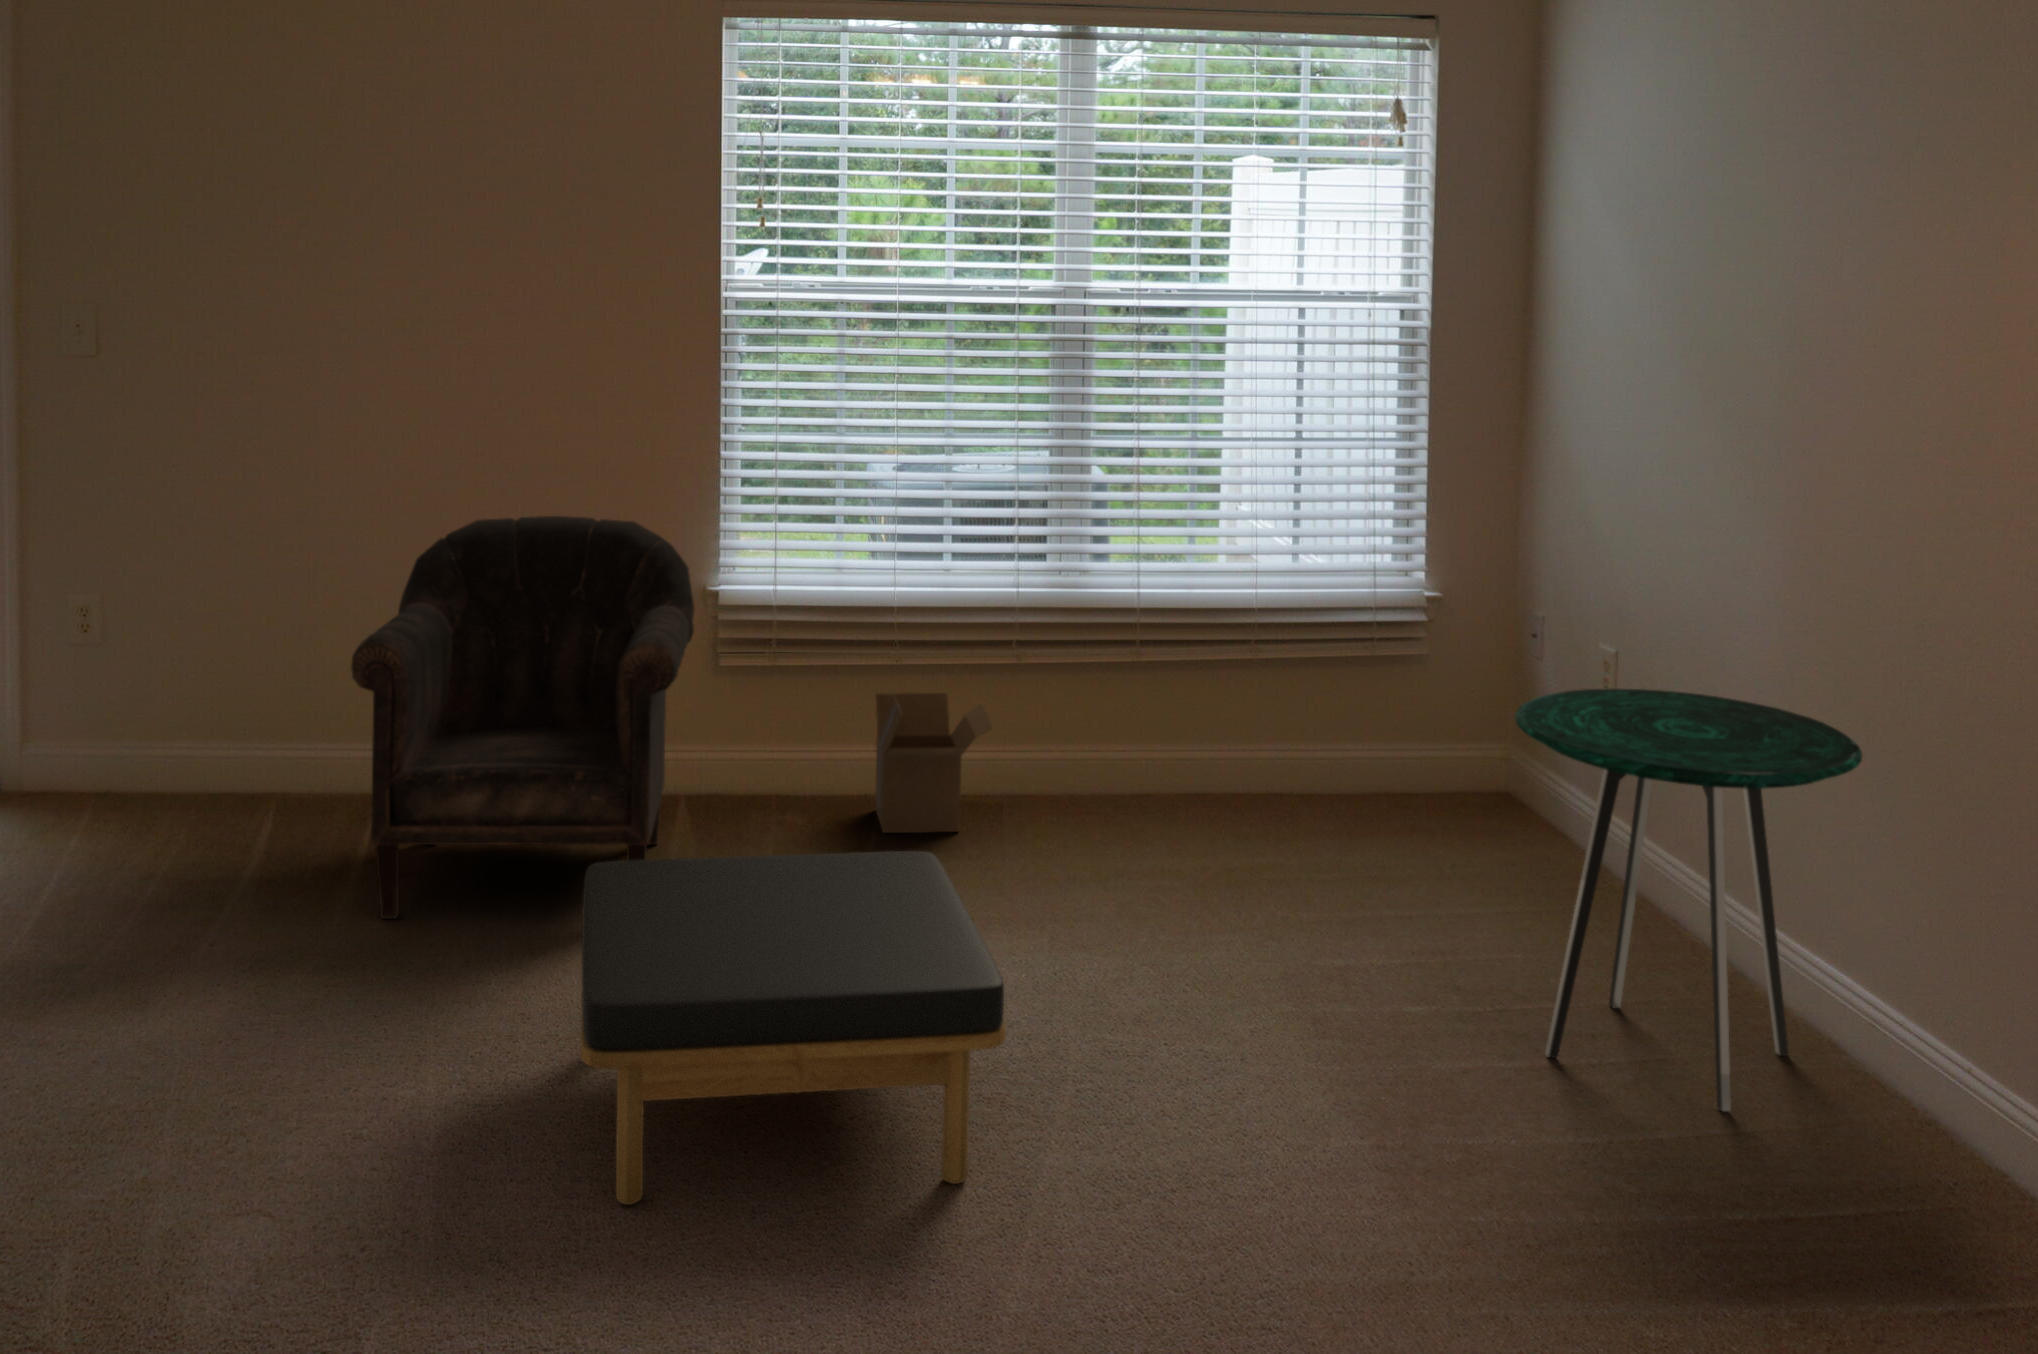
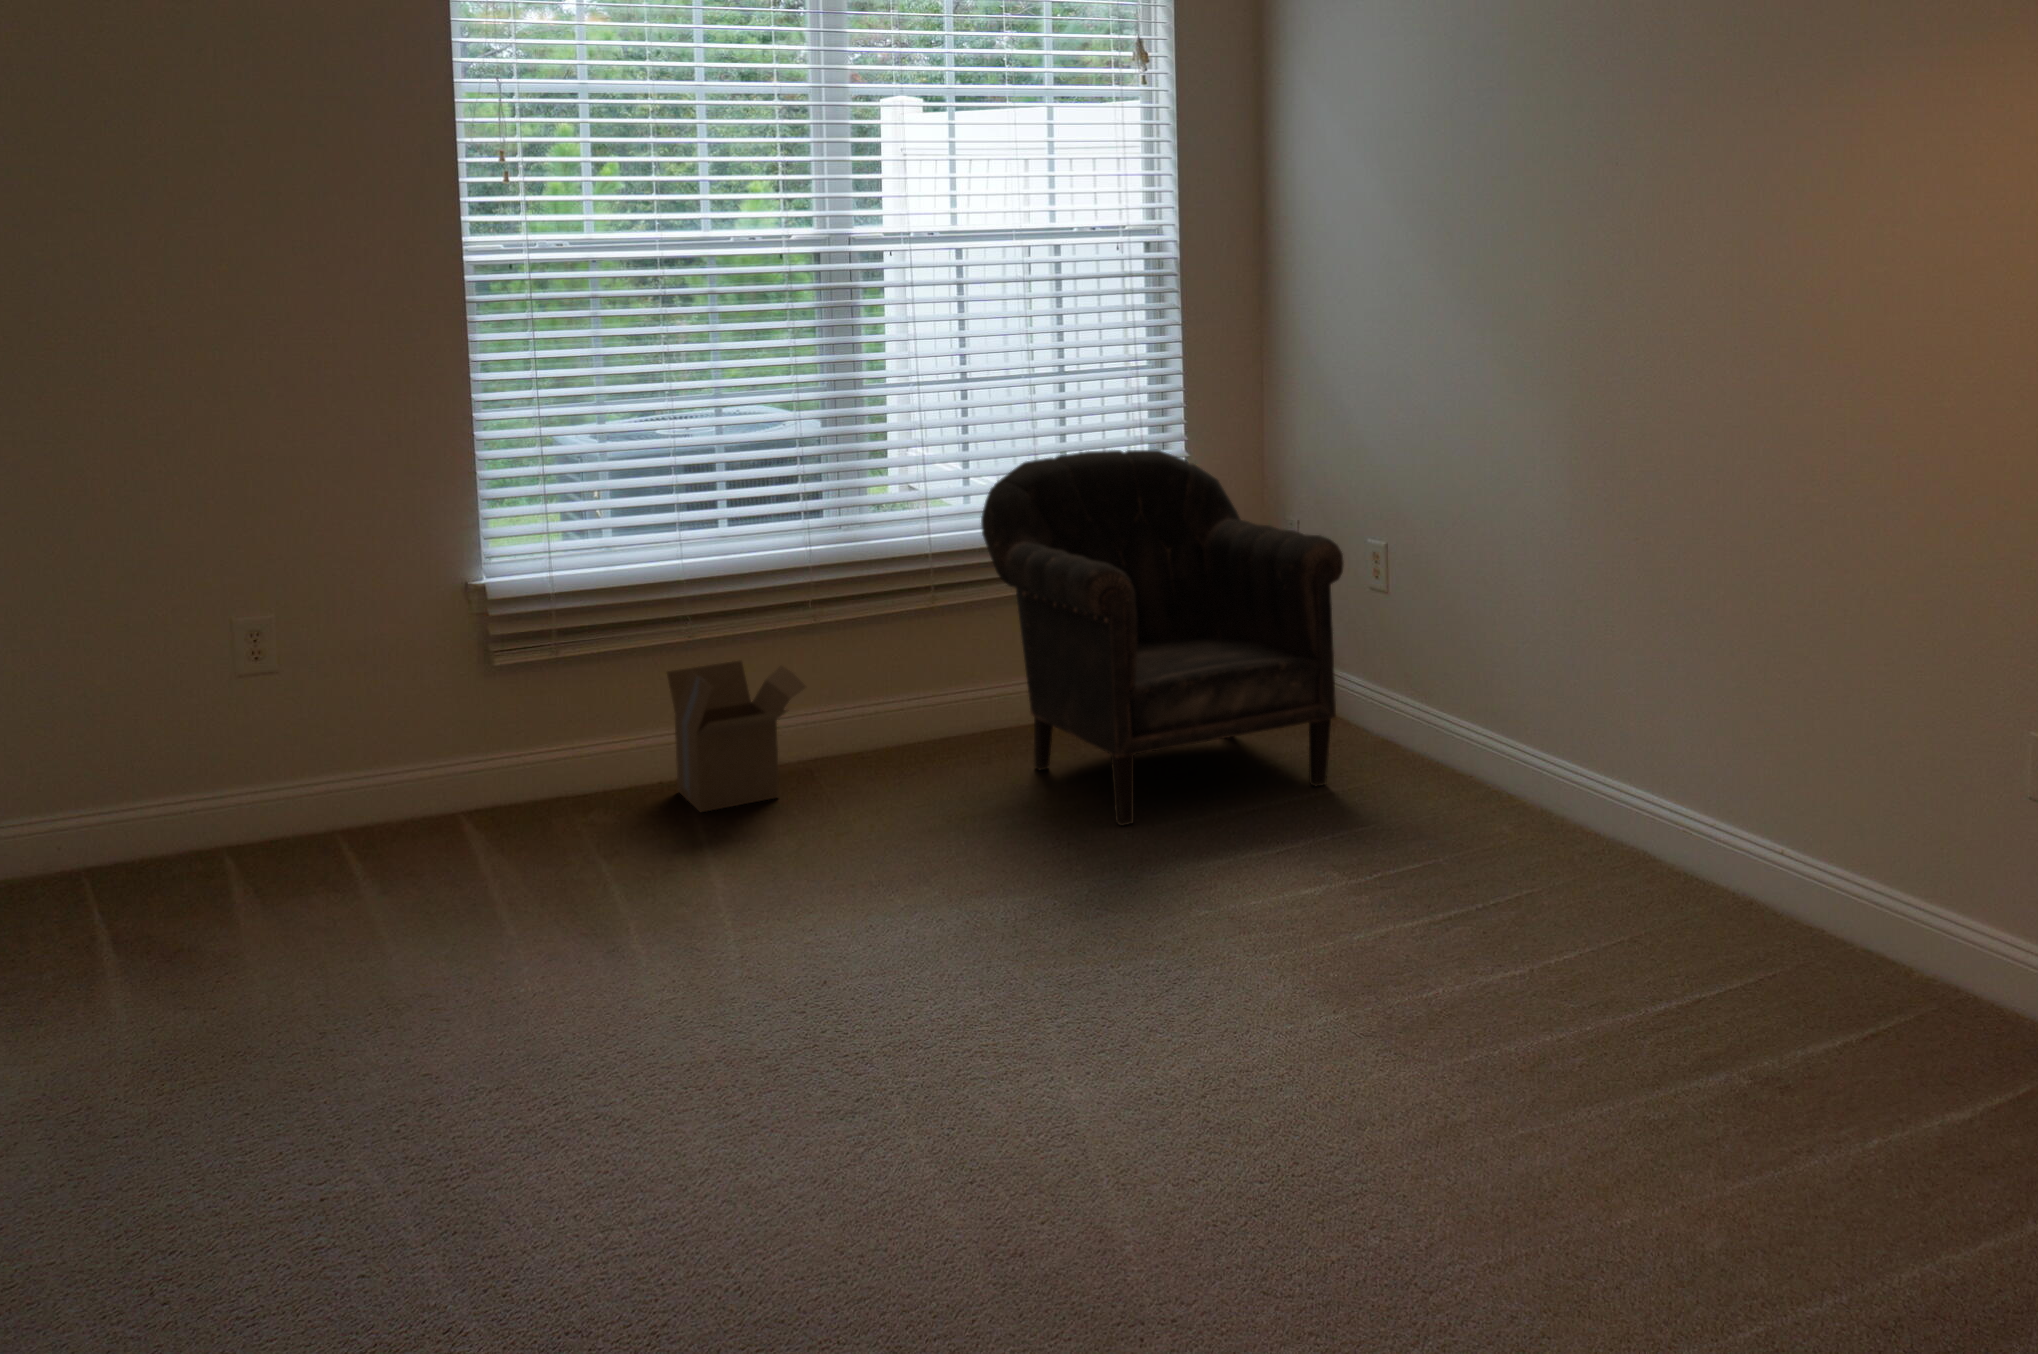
armchair: present [351,516,695,919] -> present [981,450,1343,826]
side table: present [1515,689,1862,1111] -> none [1356,557,1634,900]
ottoman: present [581,851,1006,1205] -> none [481,809,1006,1225]

